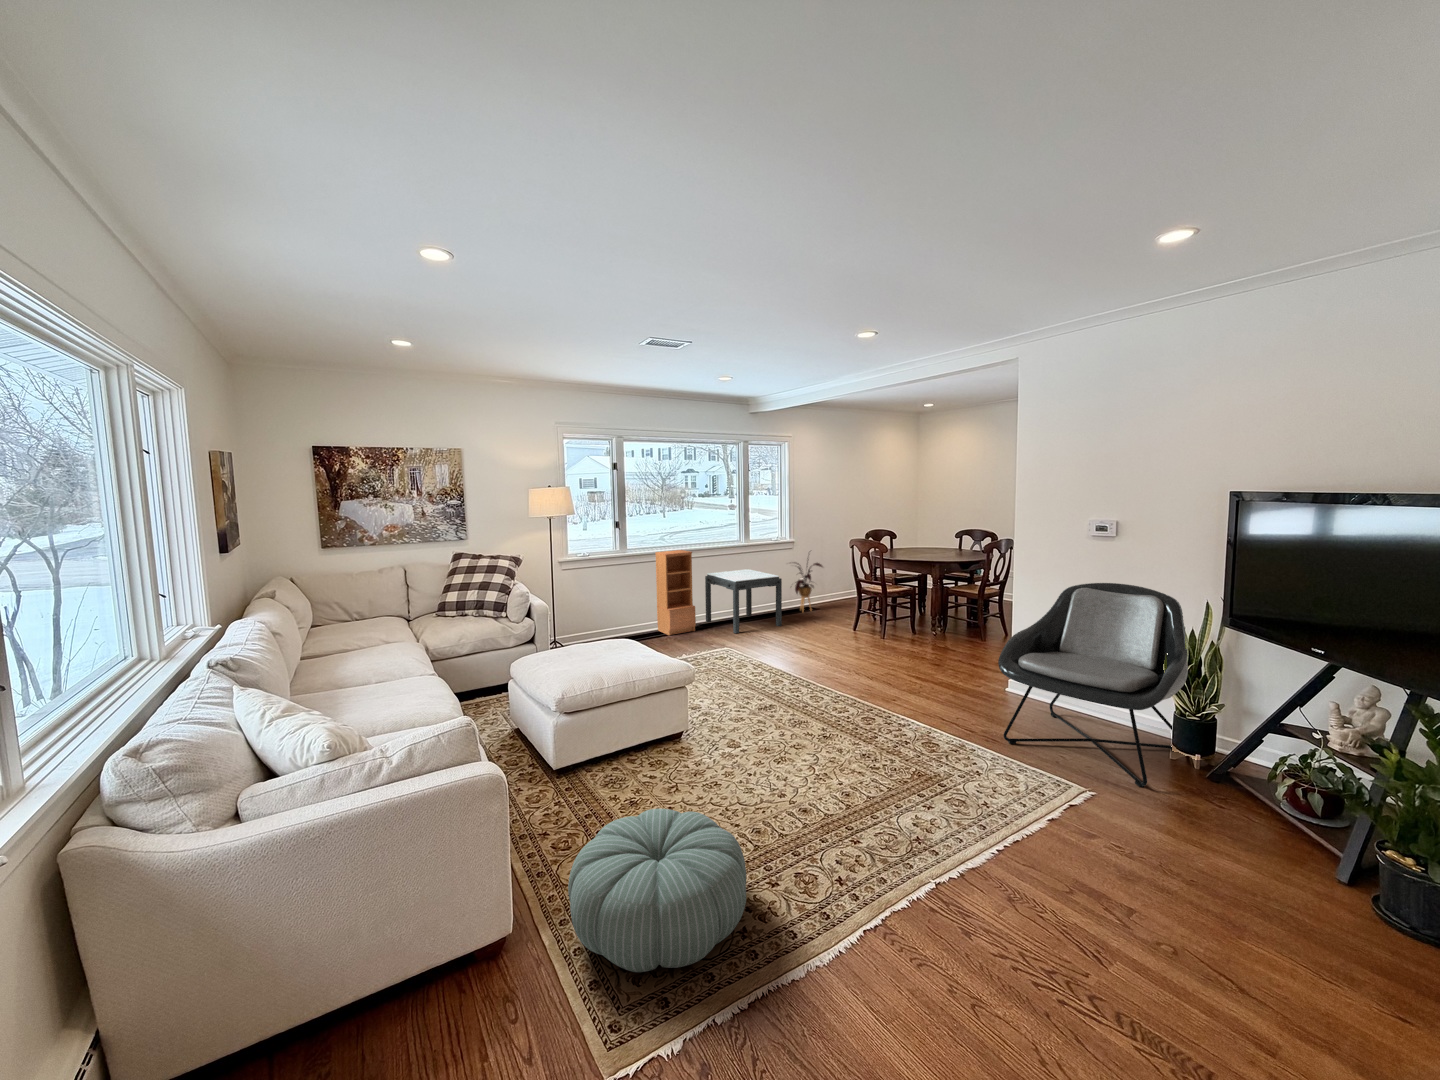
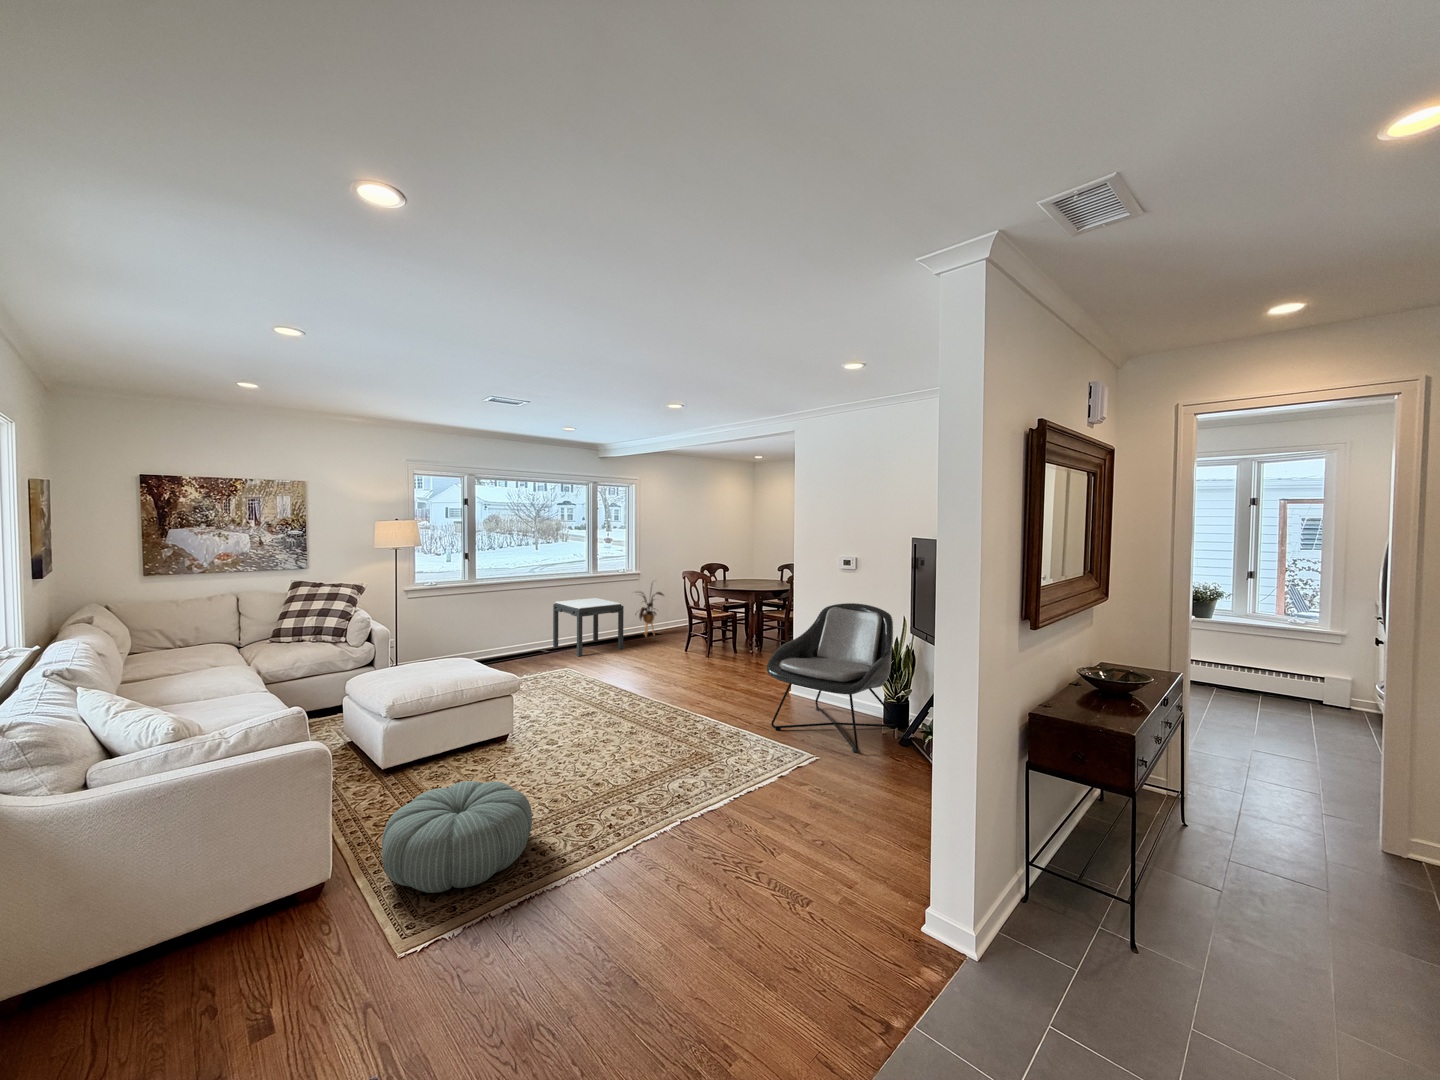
bookcase: present [655,550,696,635] -> none [504,580,542,660]

